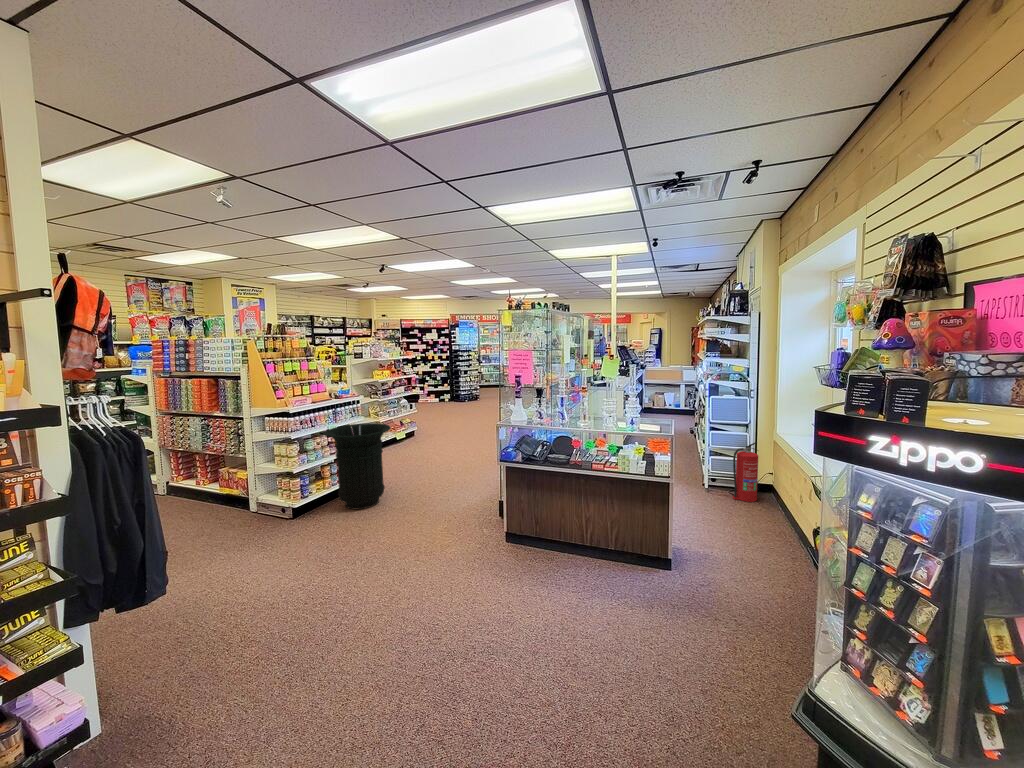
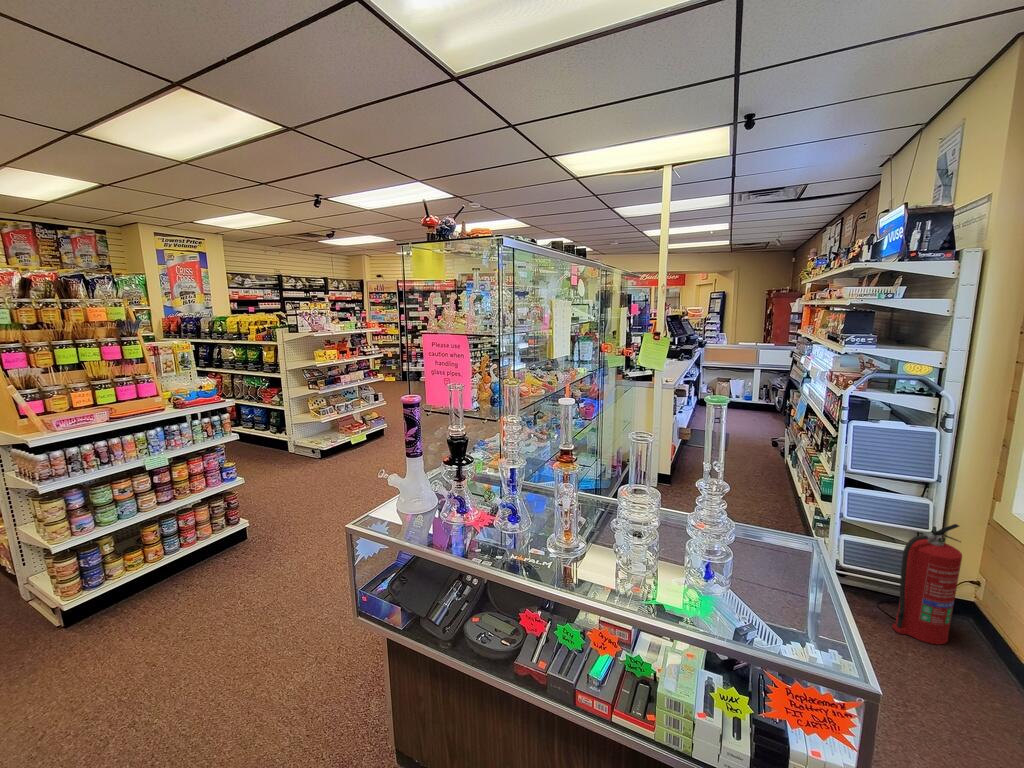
trash can: present [324,423,391,509] -> none [117,450,256,608]

